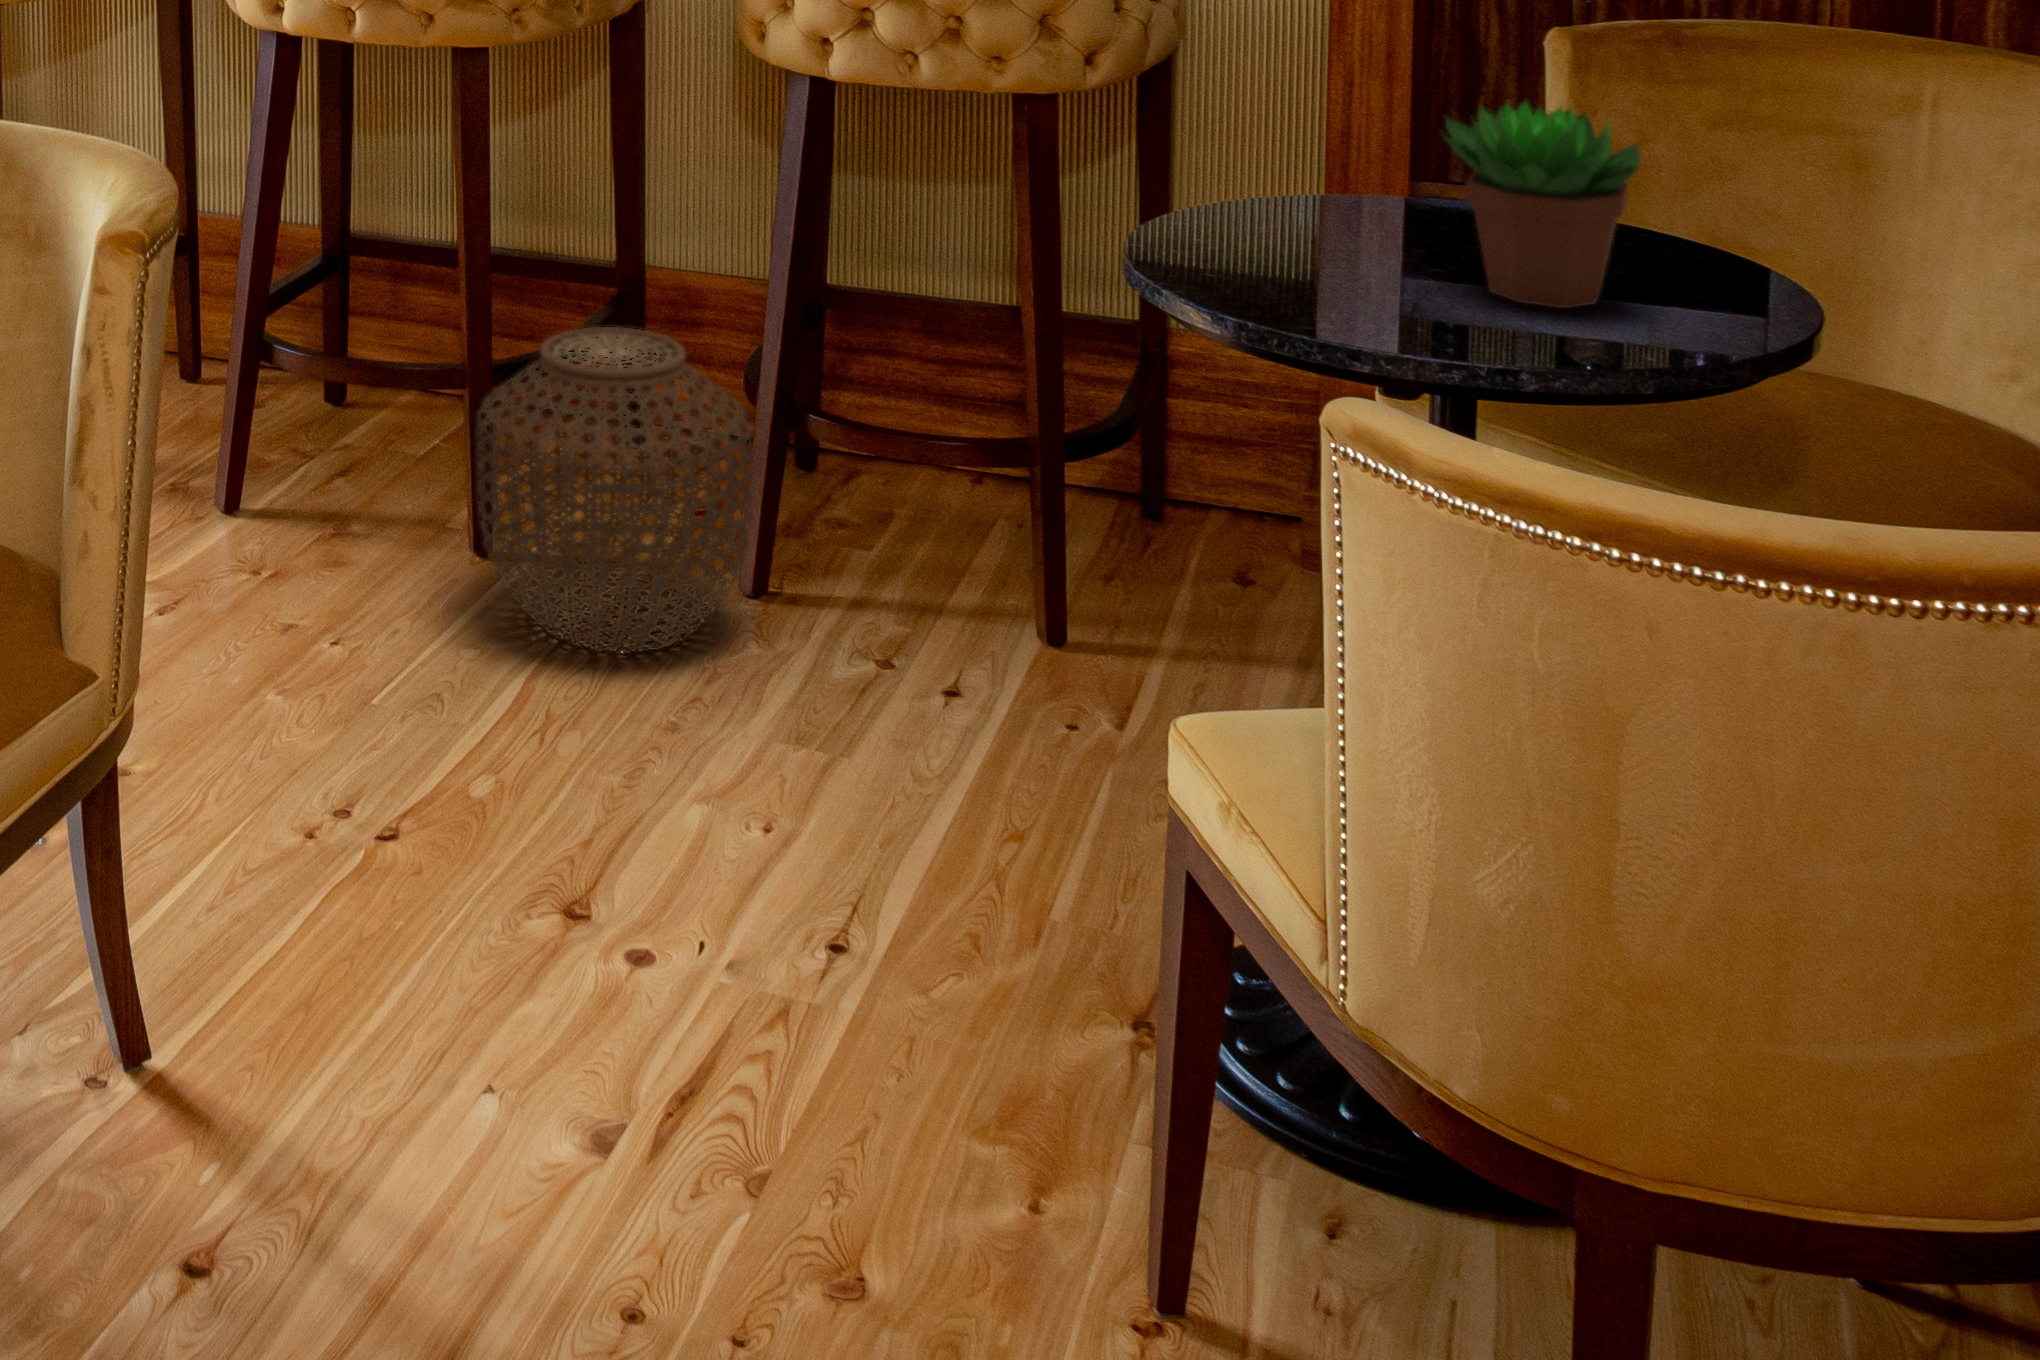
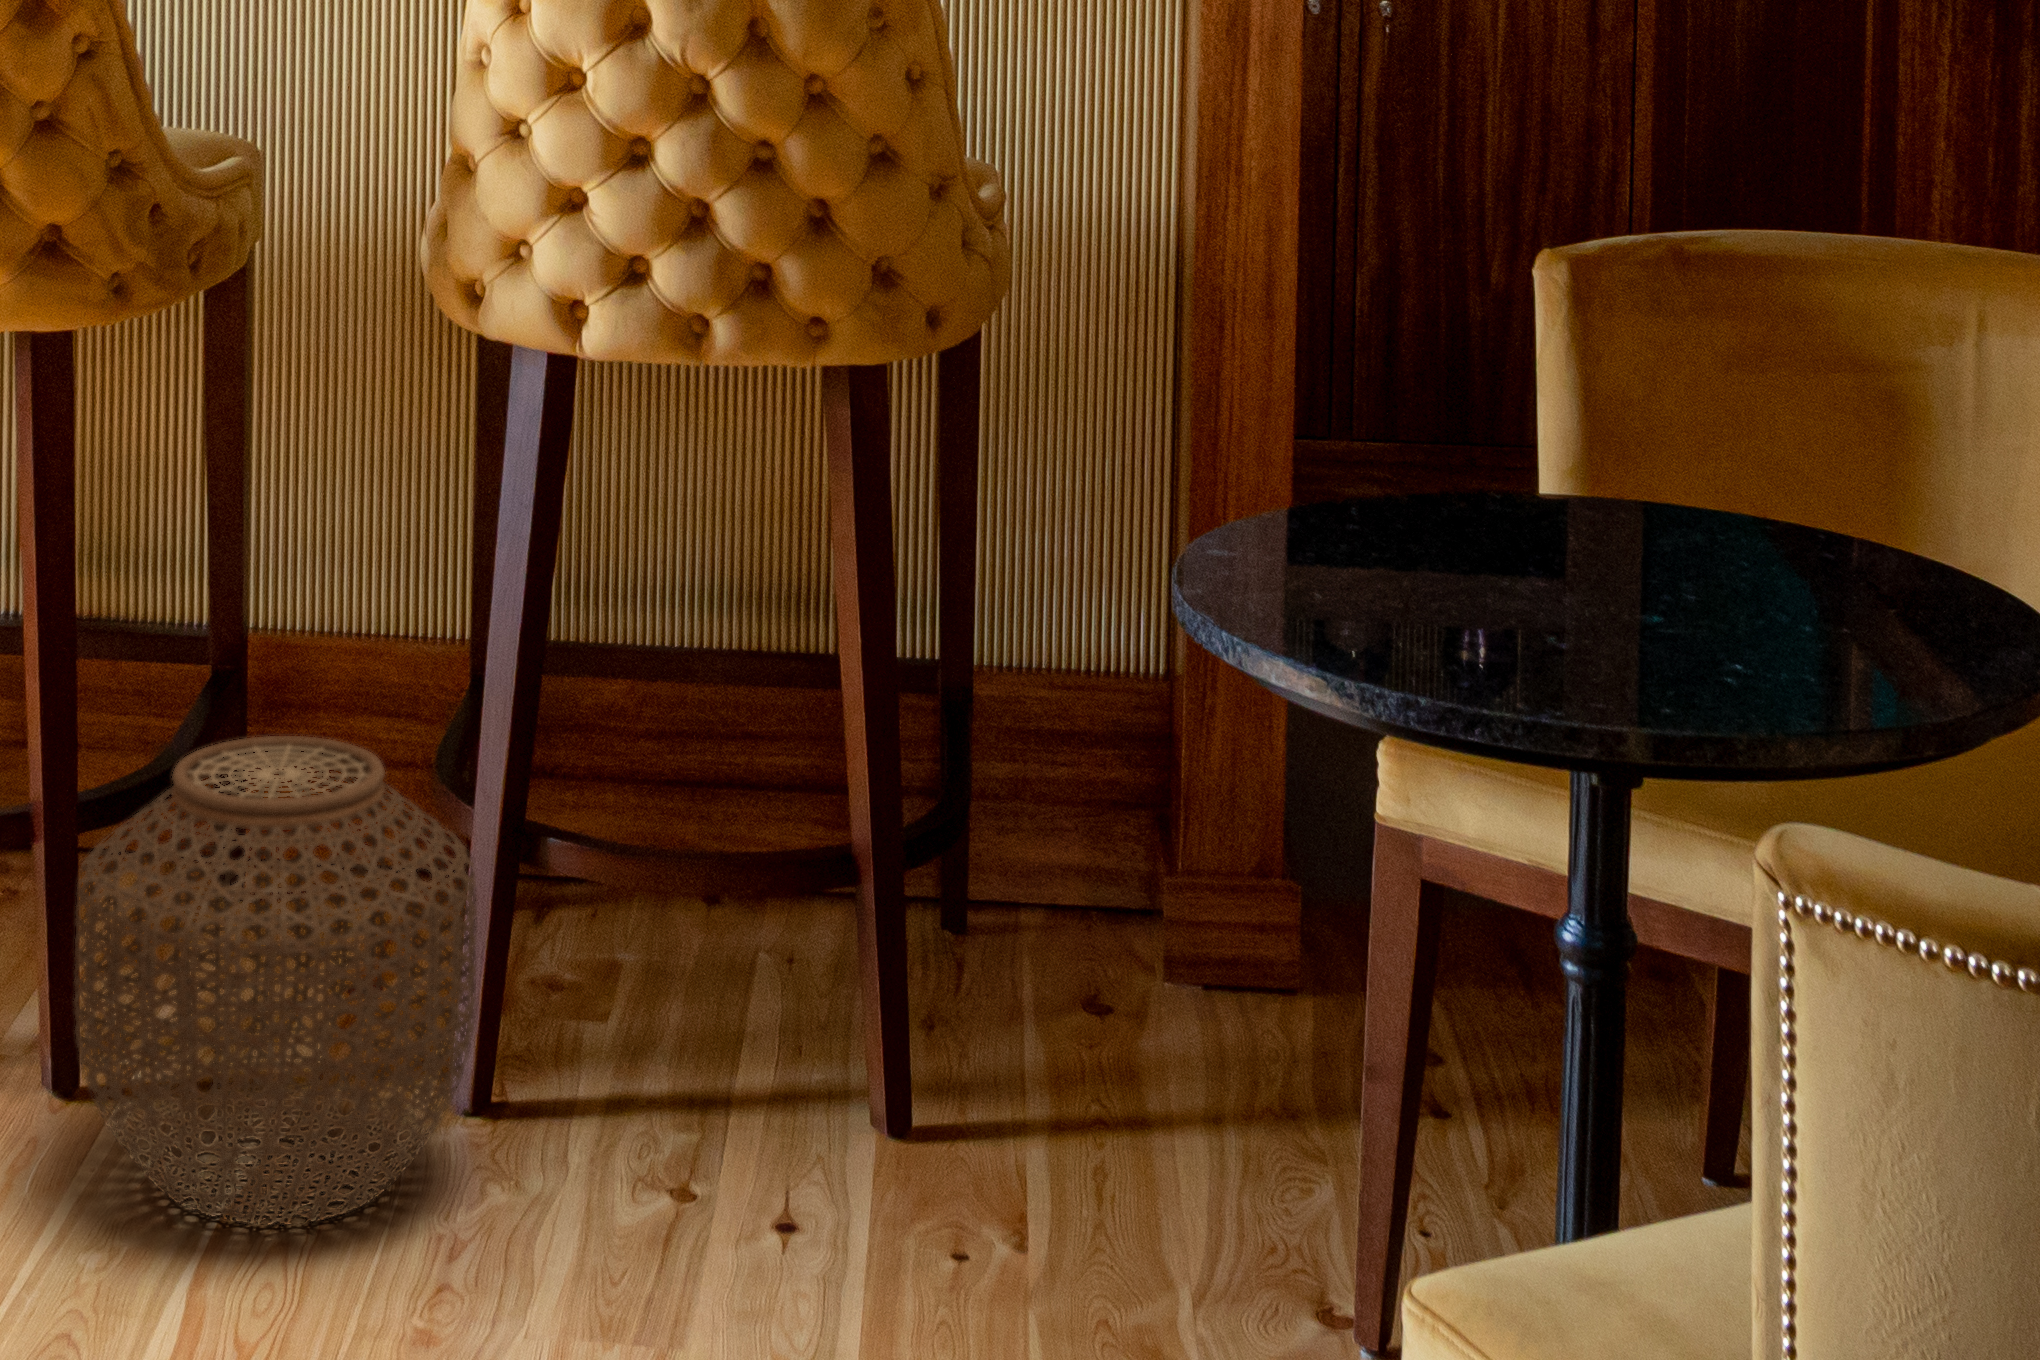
succulent plant: present [1444,102,1641,308] -> none [1485,343,1731,617]

